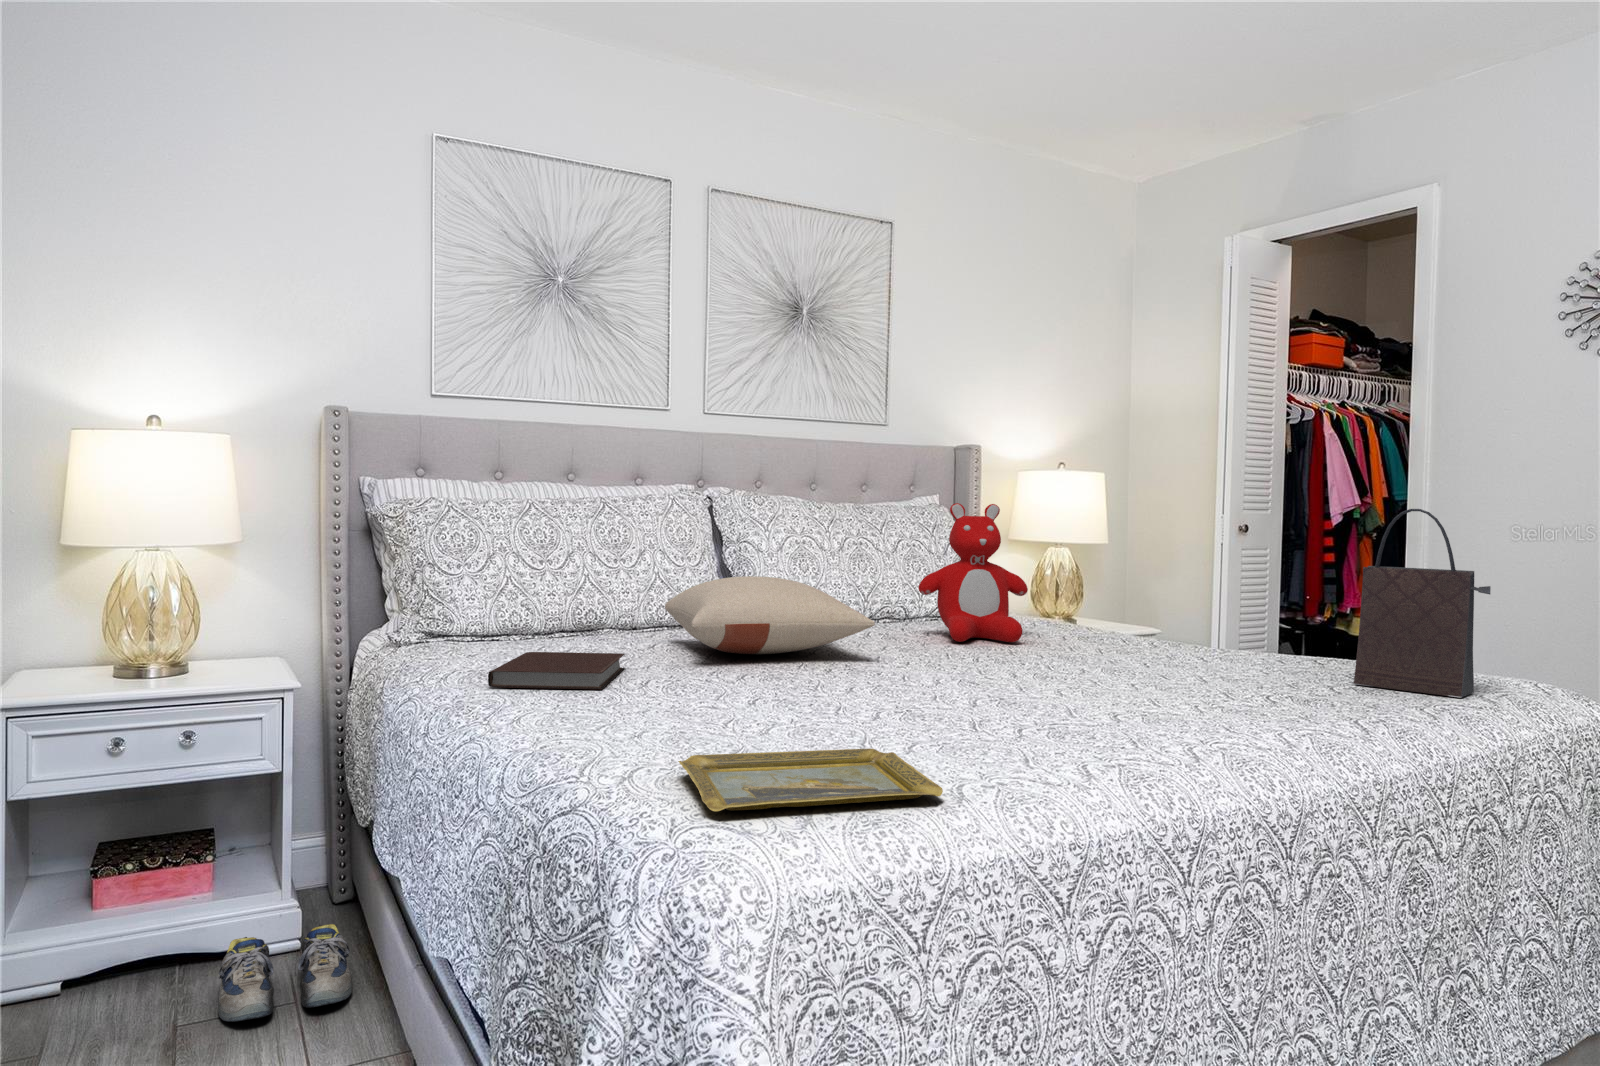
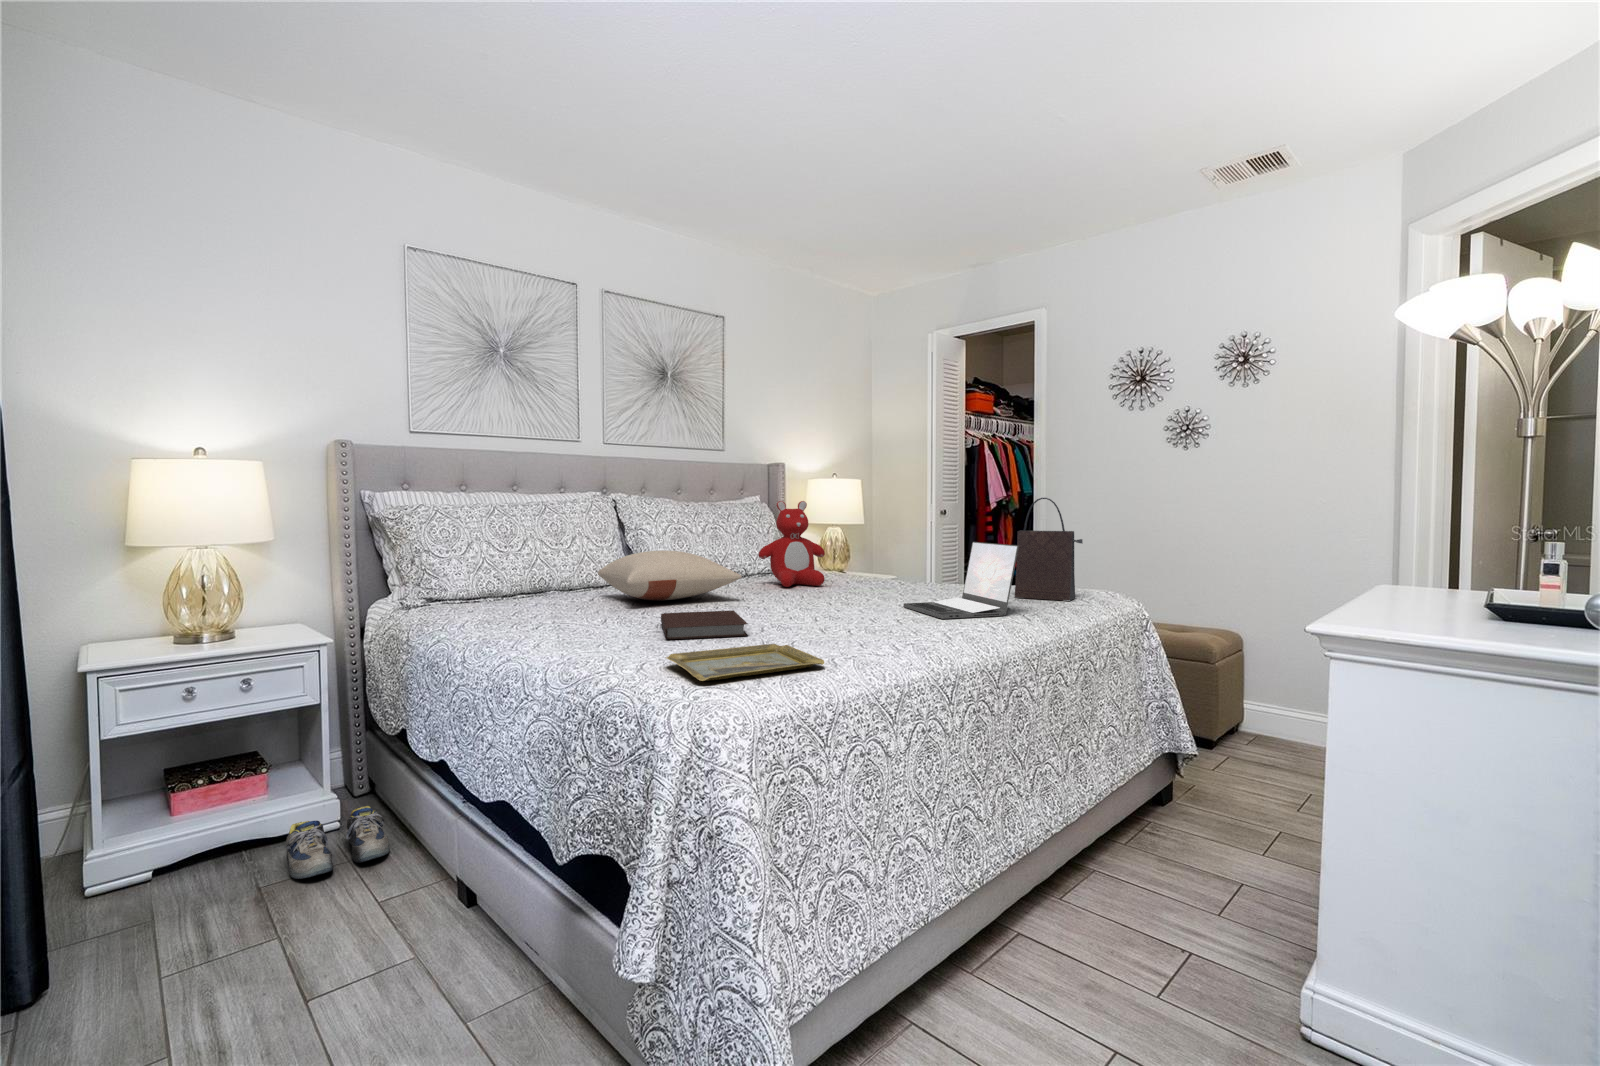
laptop: none [1140,583,1354,720] -> present [904,542,1019,619]
notebook: present [488,652,625,689] -> present [661,610,748,639]

